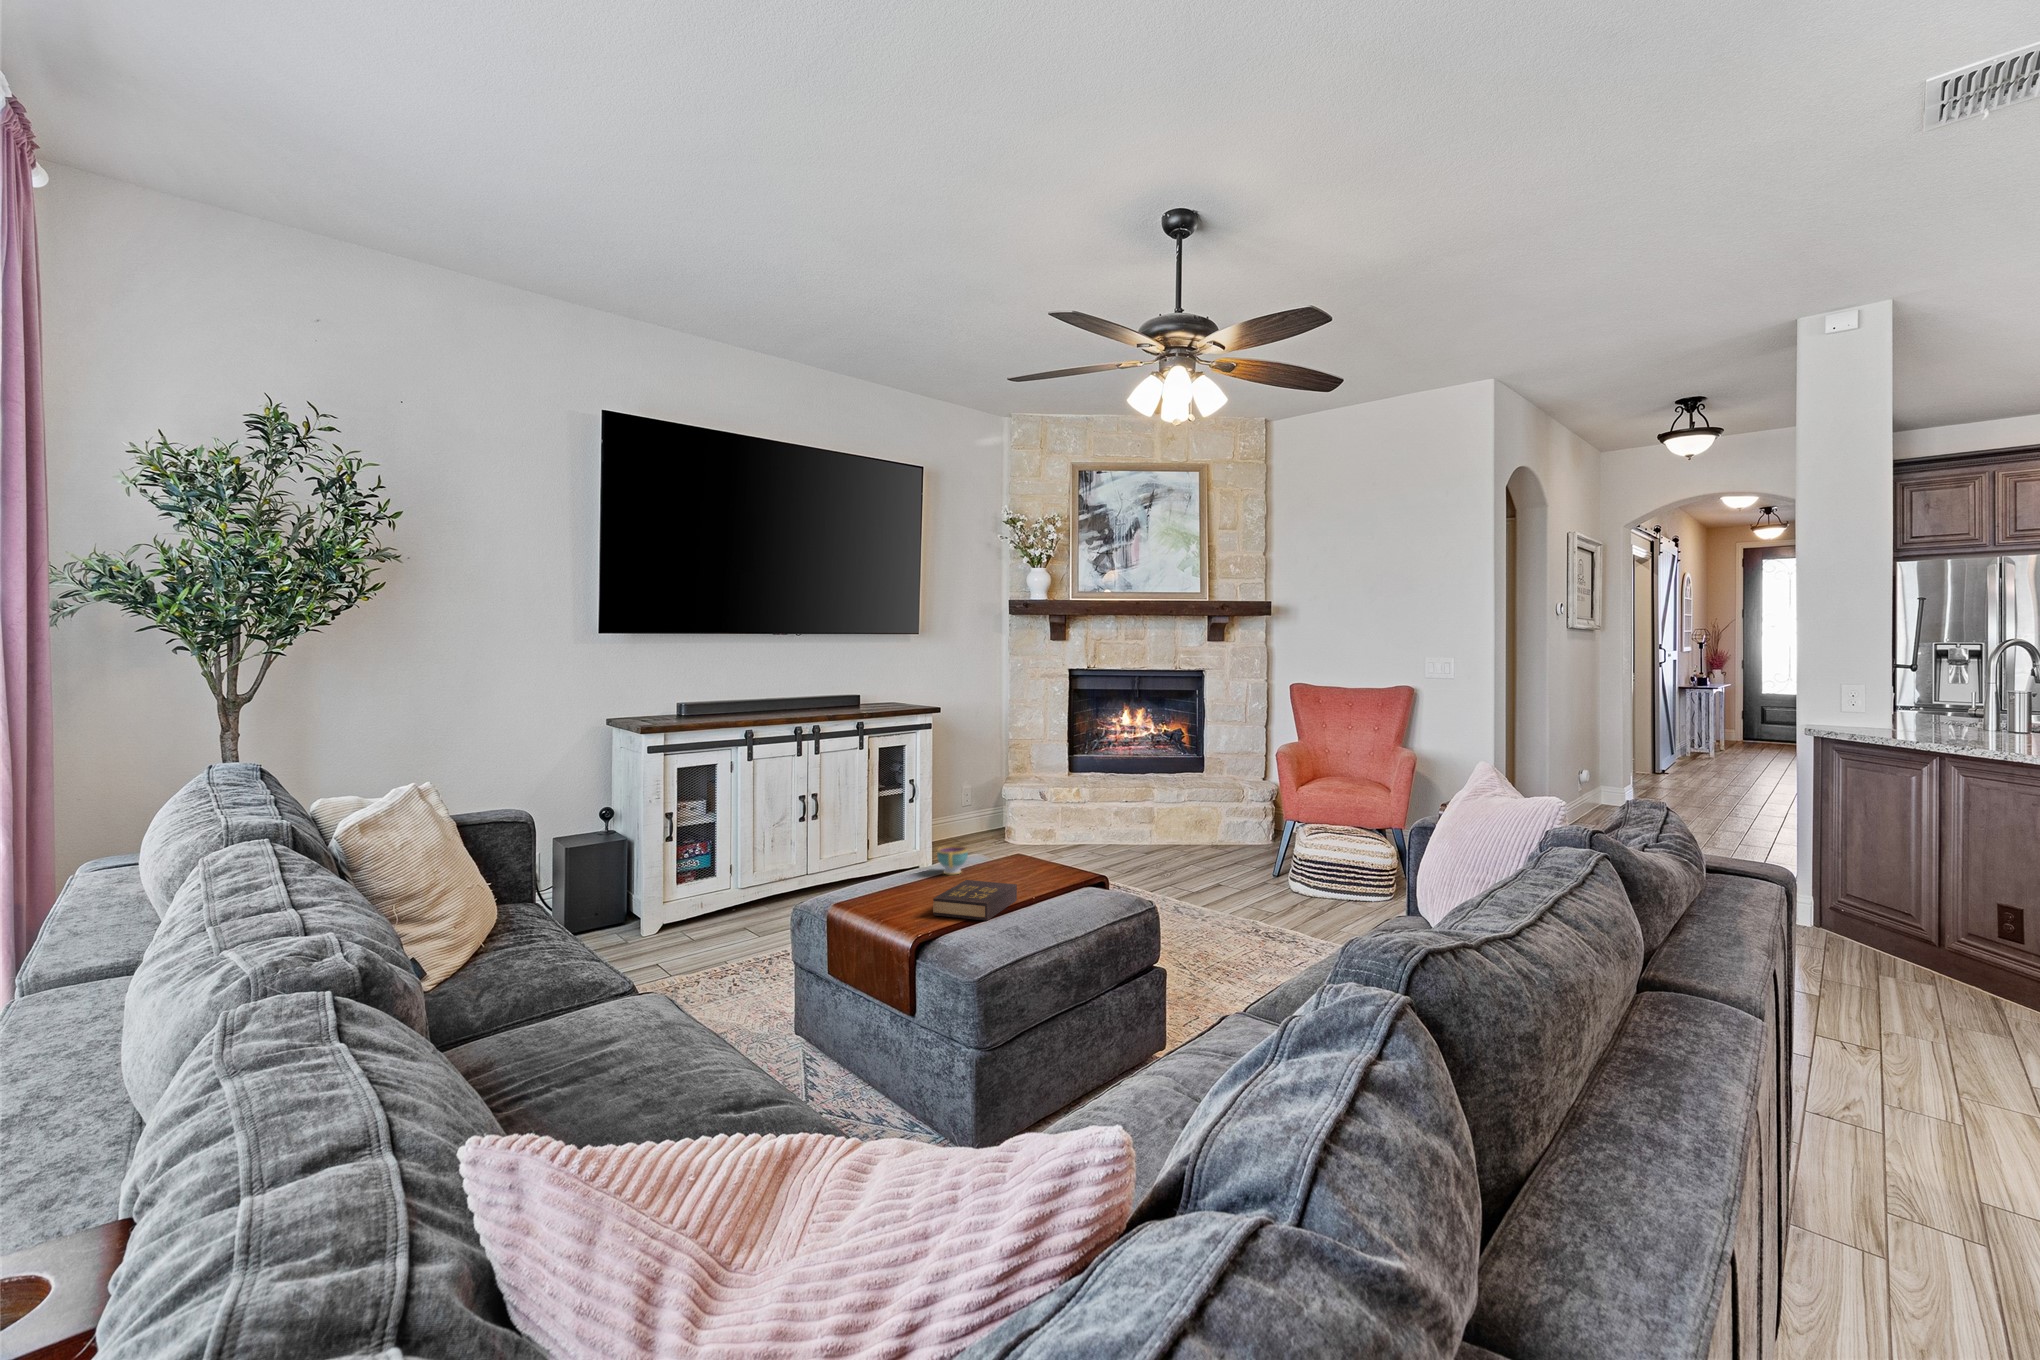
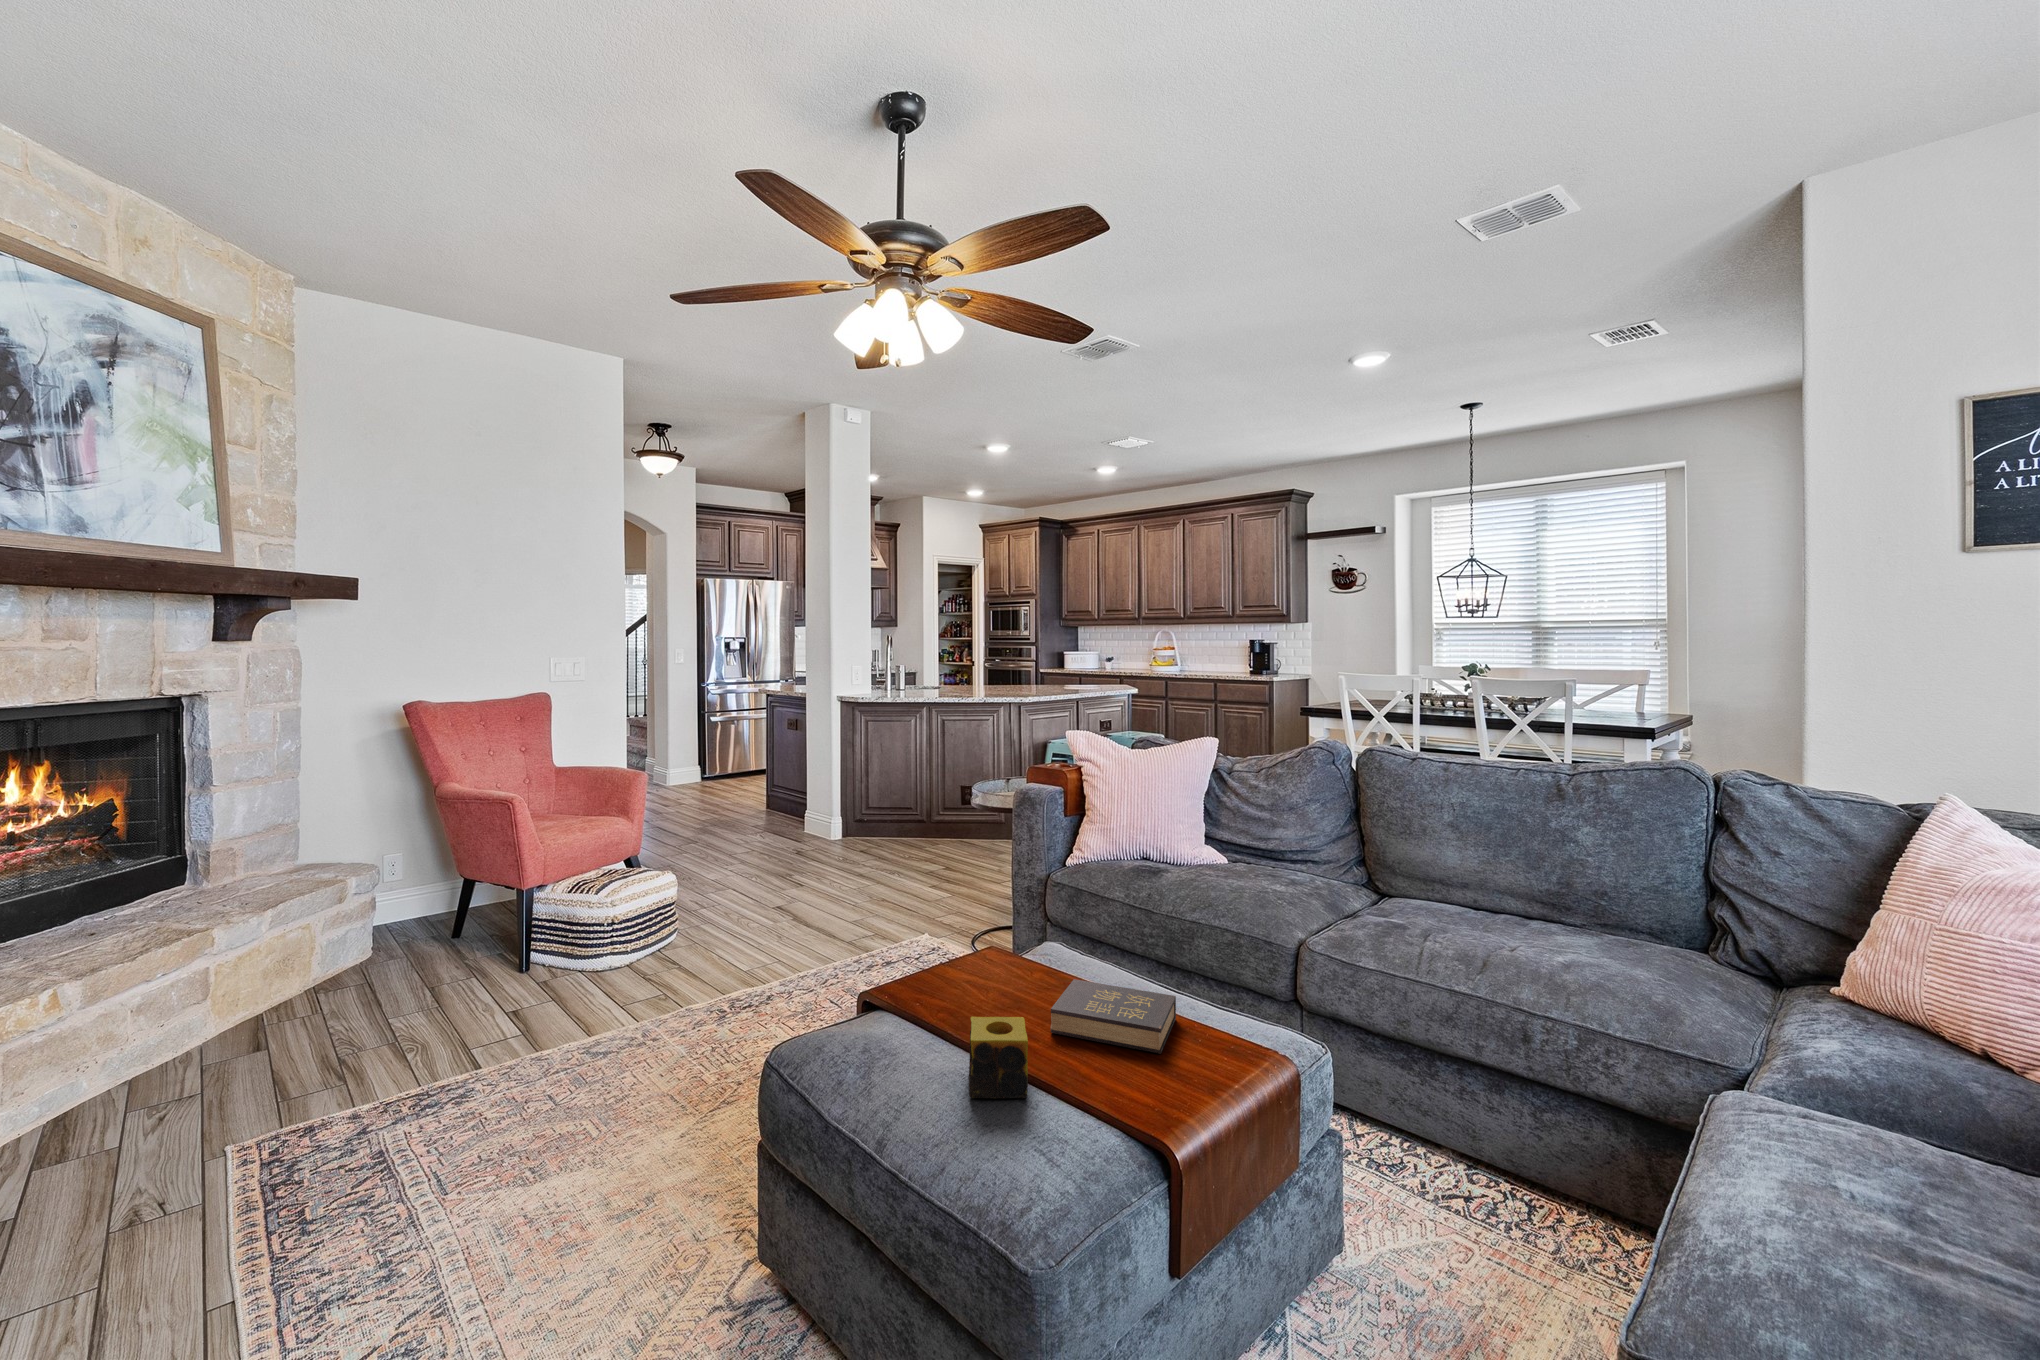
teacup: present [937,846,968,875] -> none [870,995,937,1054]
candle: none [887,853,922,892] -> present [969,1017,1028,1098]

